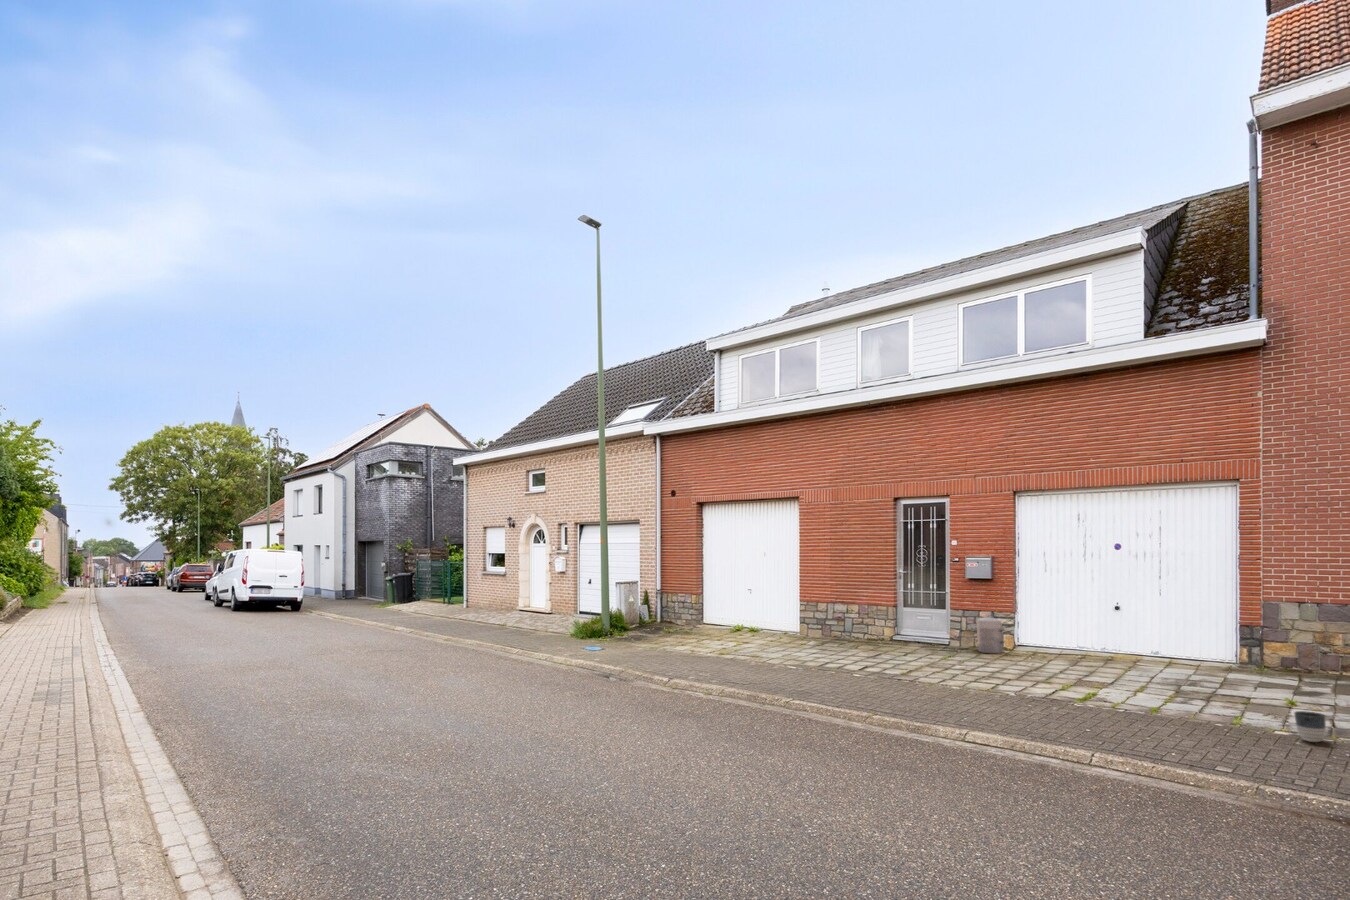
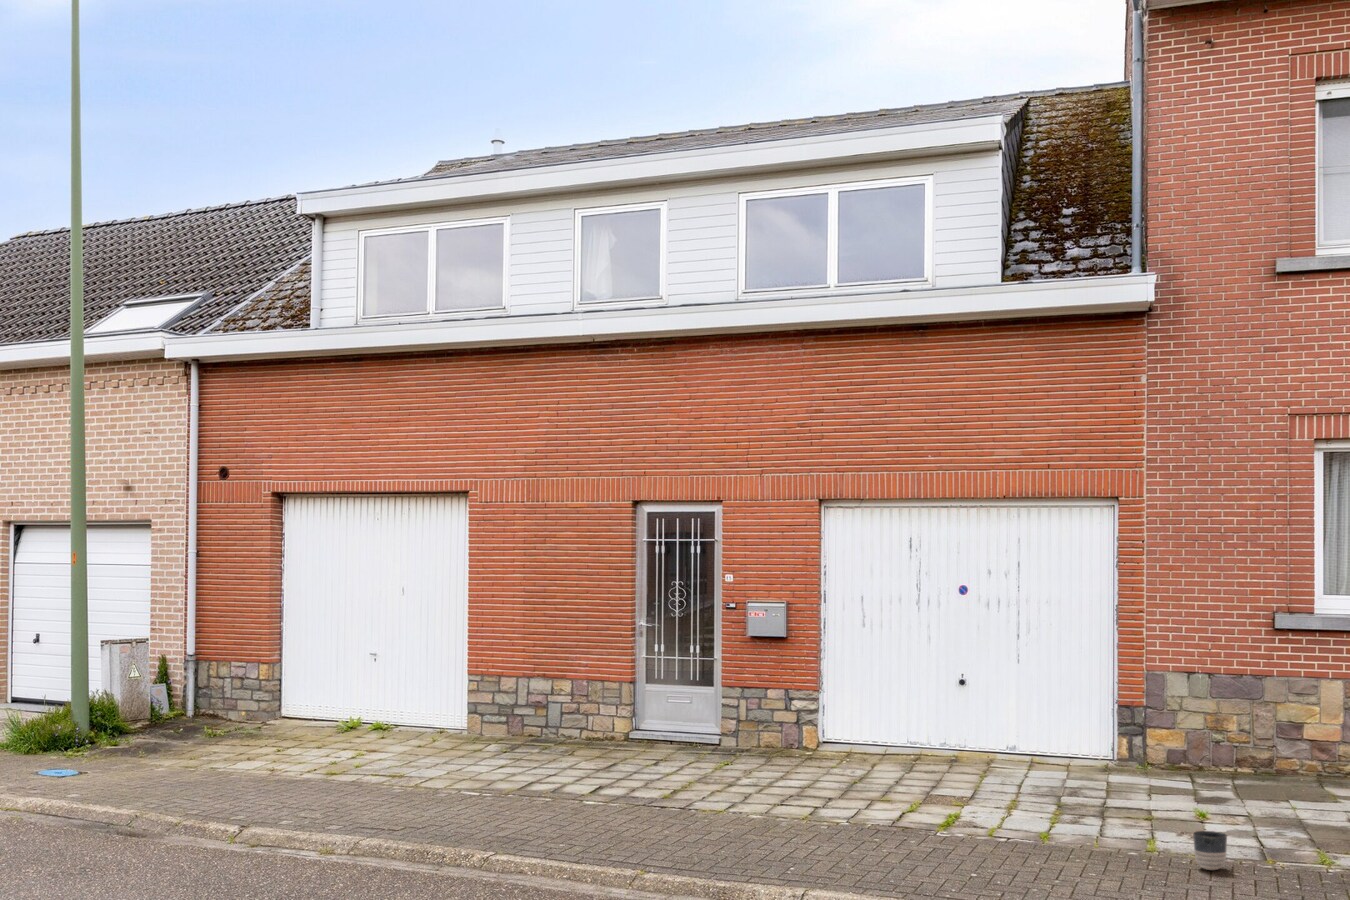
waste bin: present [976,617,1003,653] -> none [760,697,803,756]

